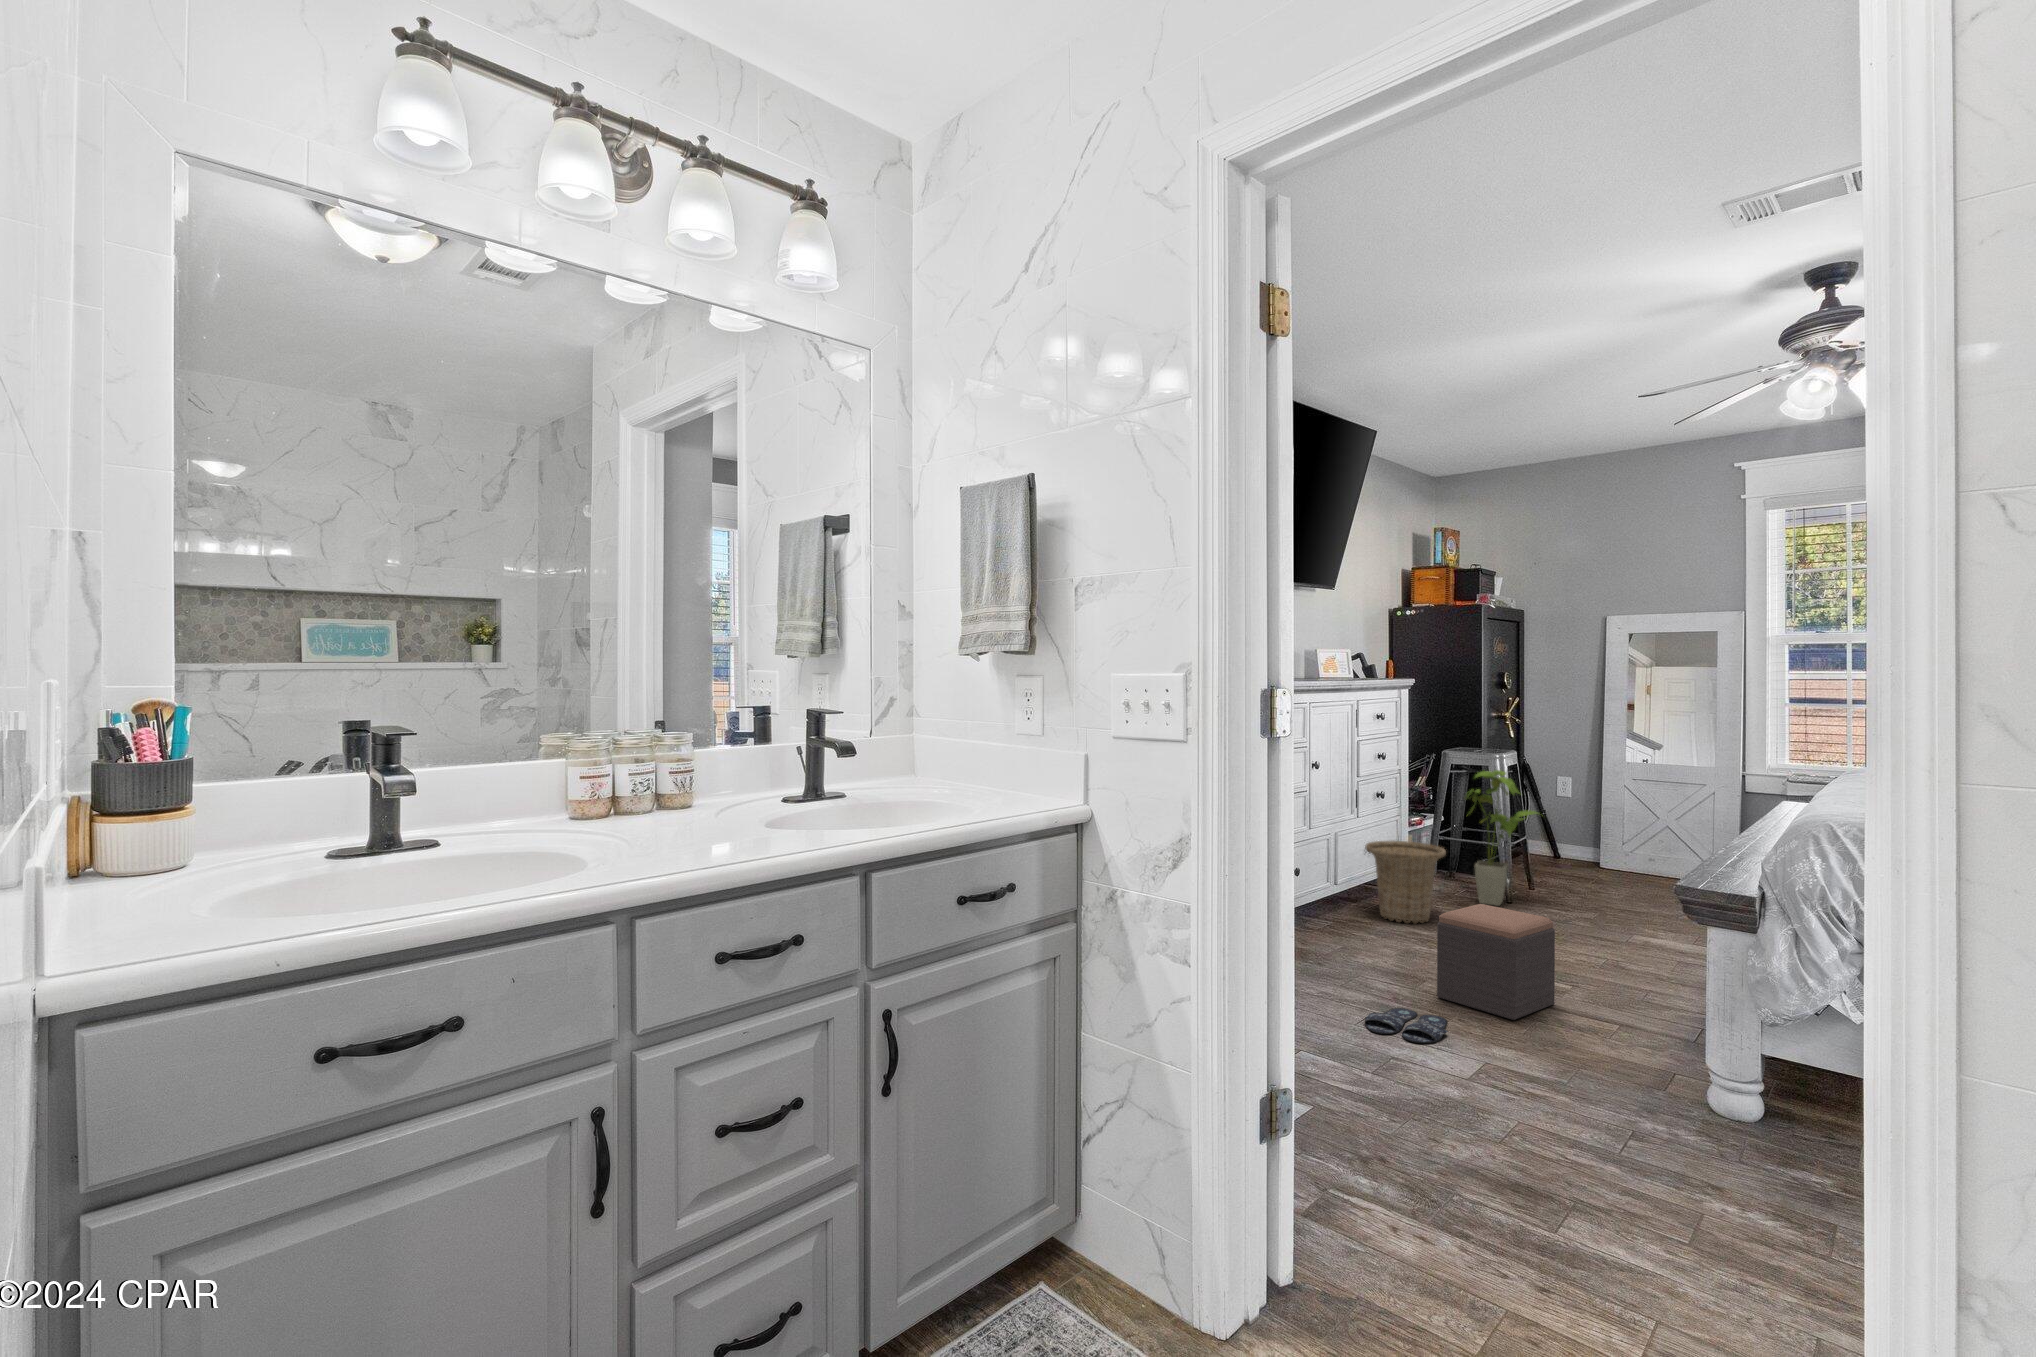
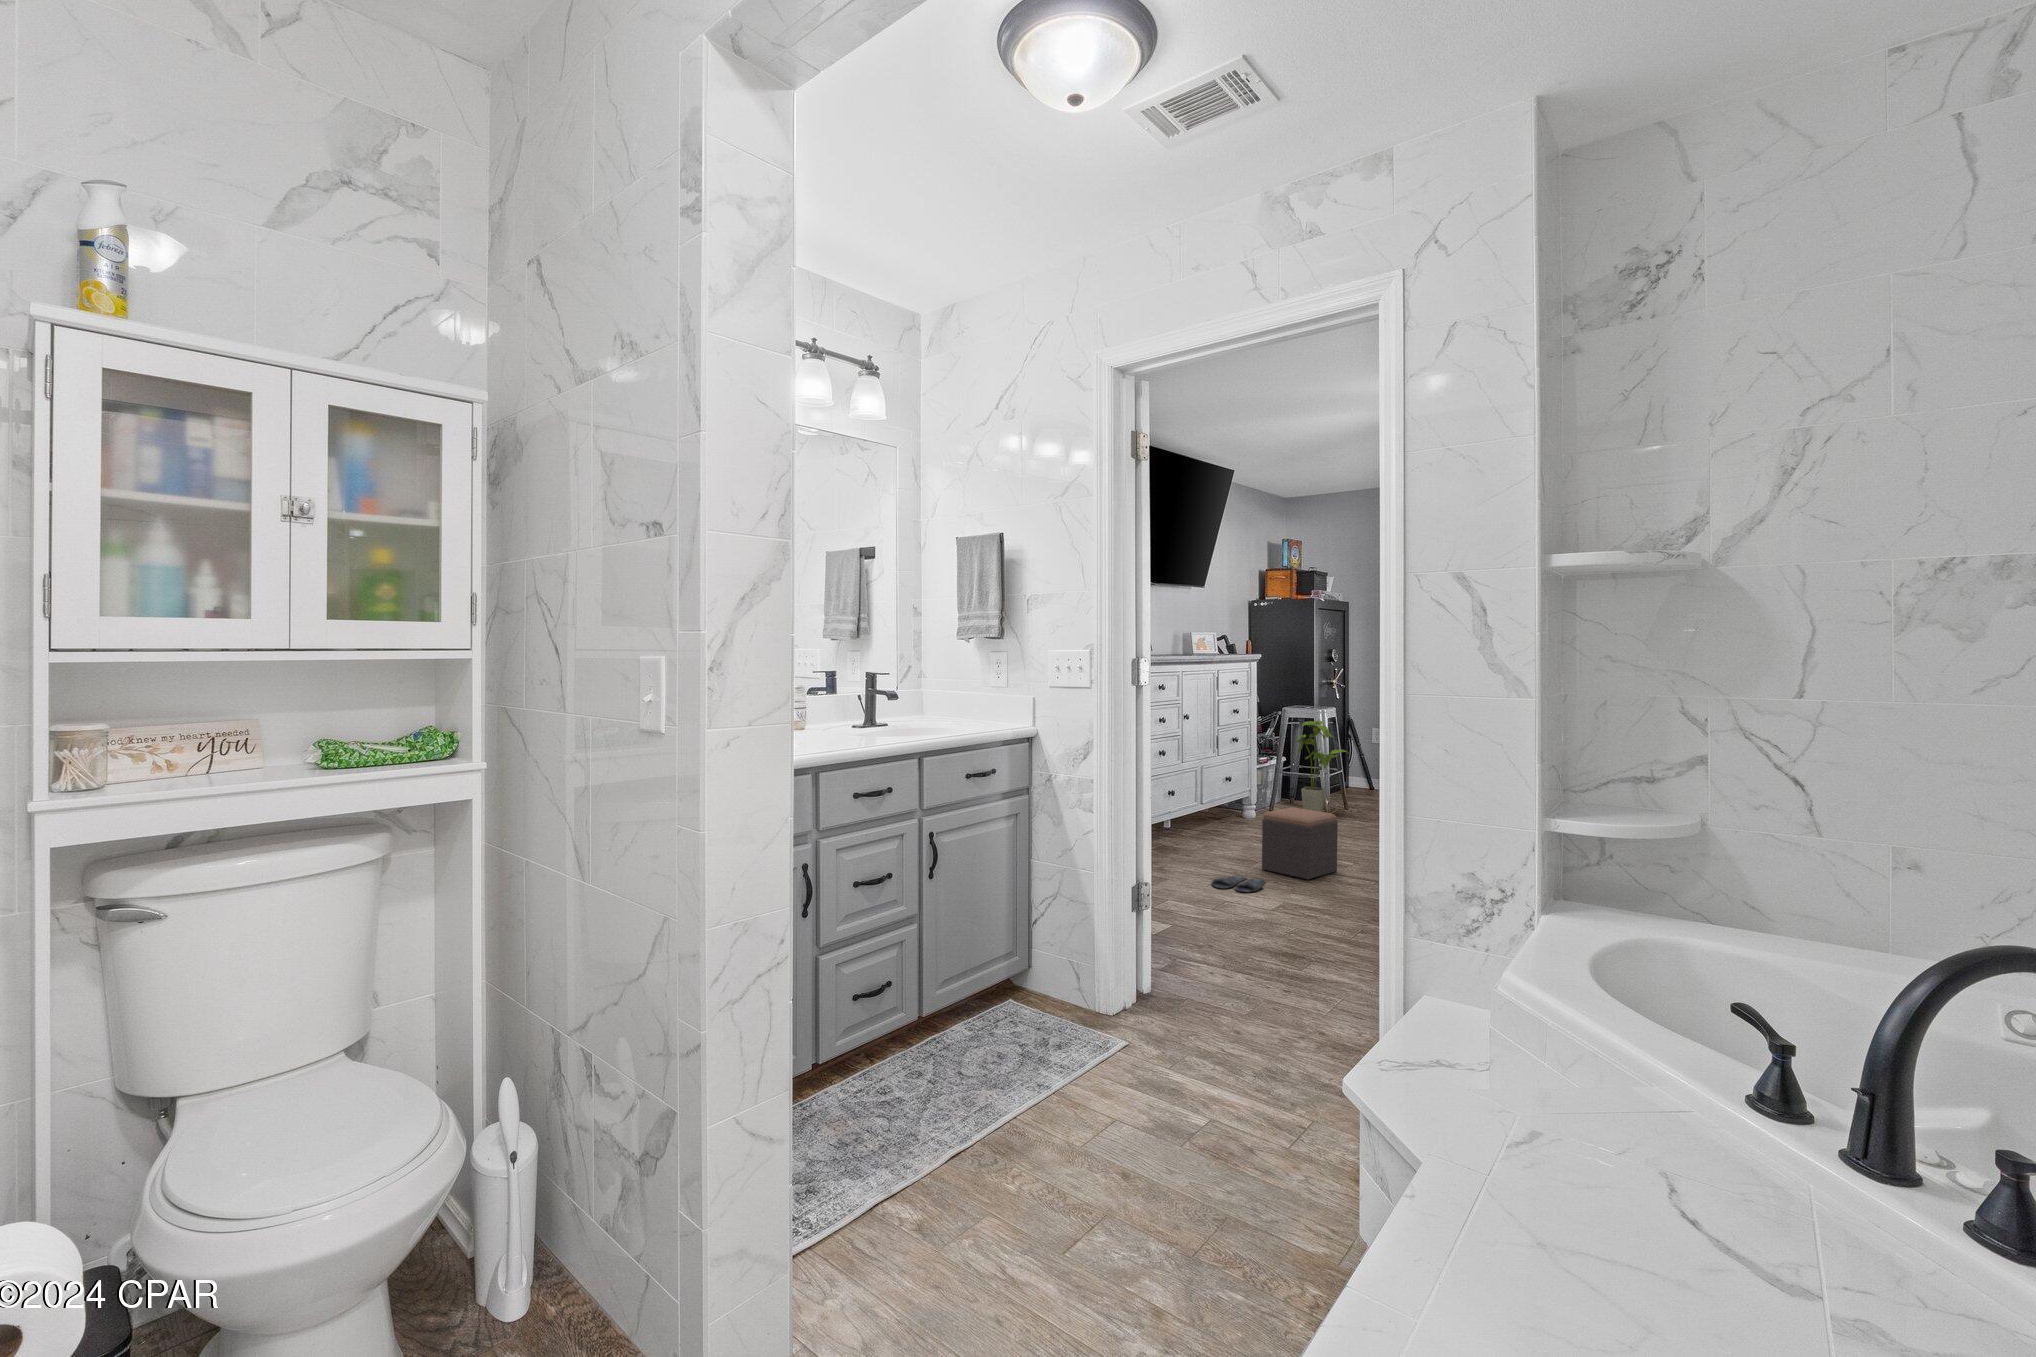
basket: present [1365,841,1446,923] -> none [1223,772,1279,830]

